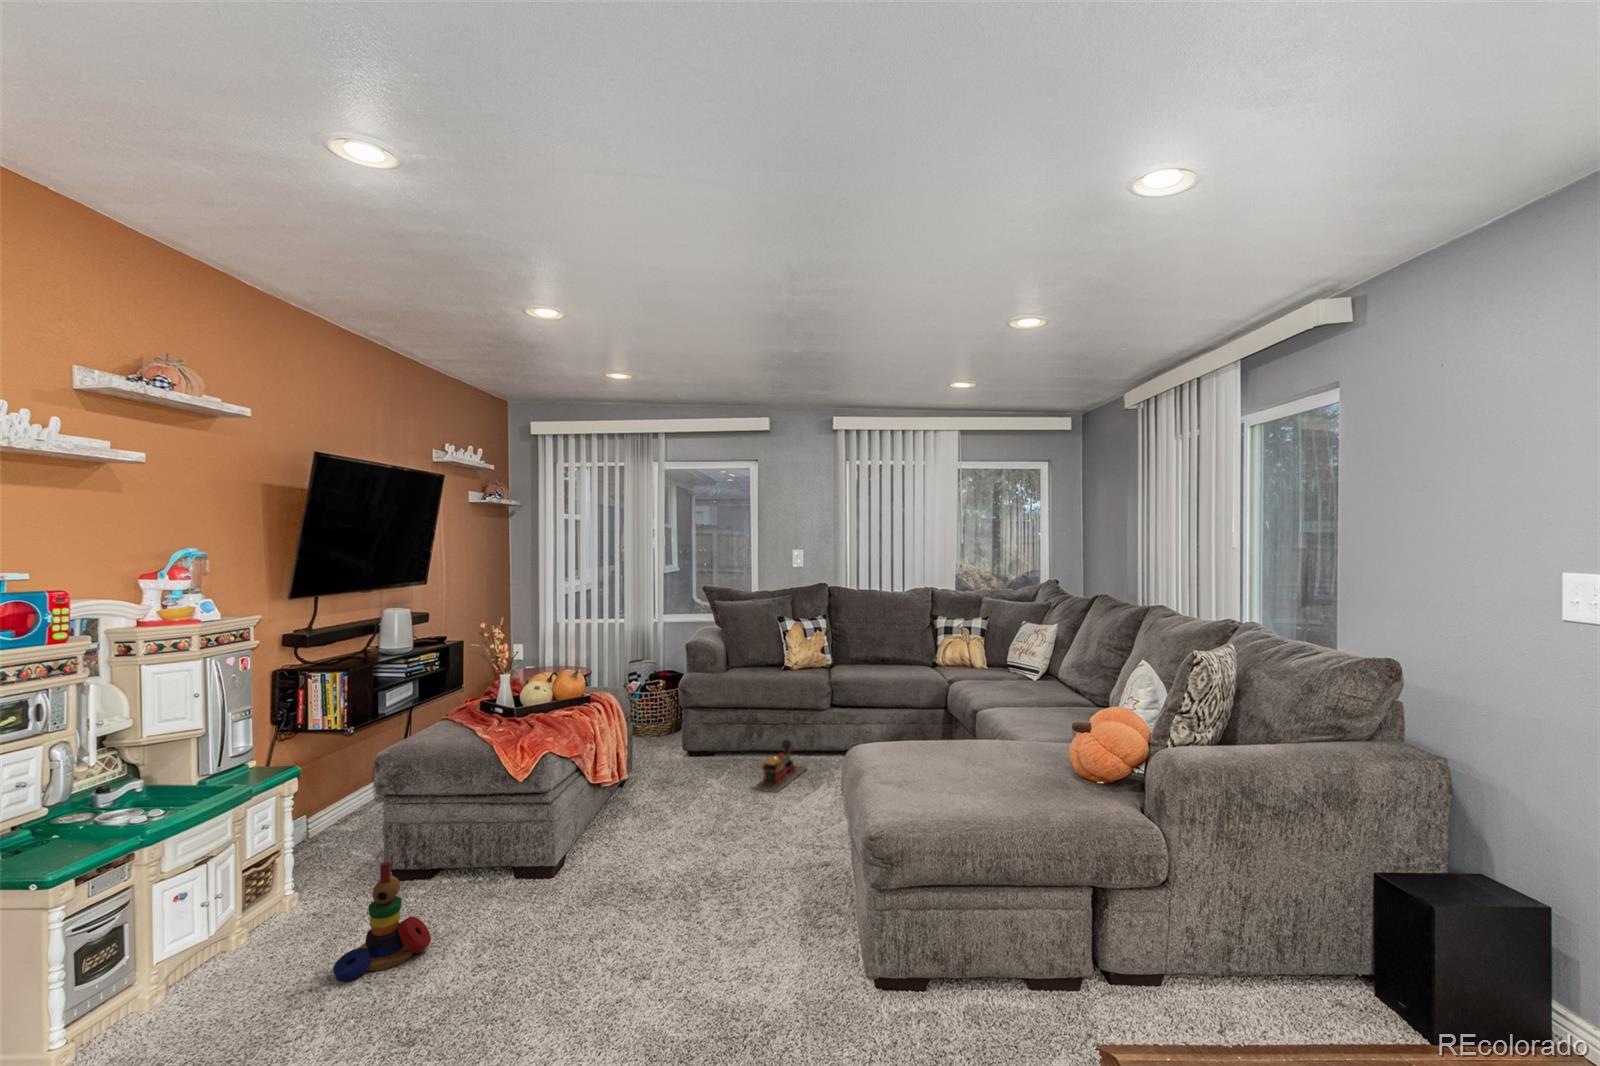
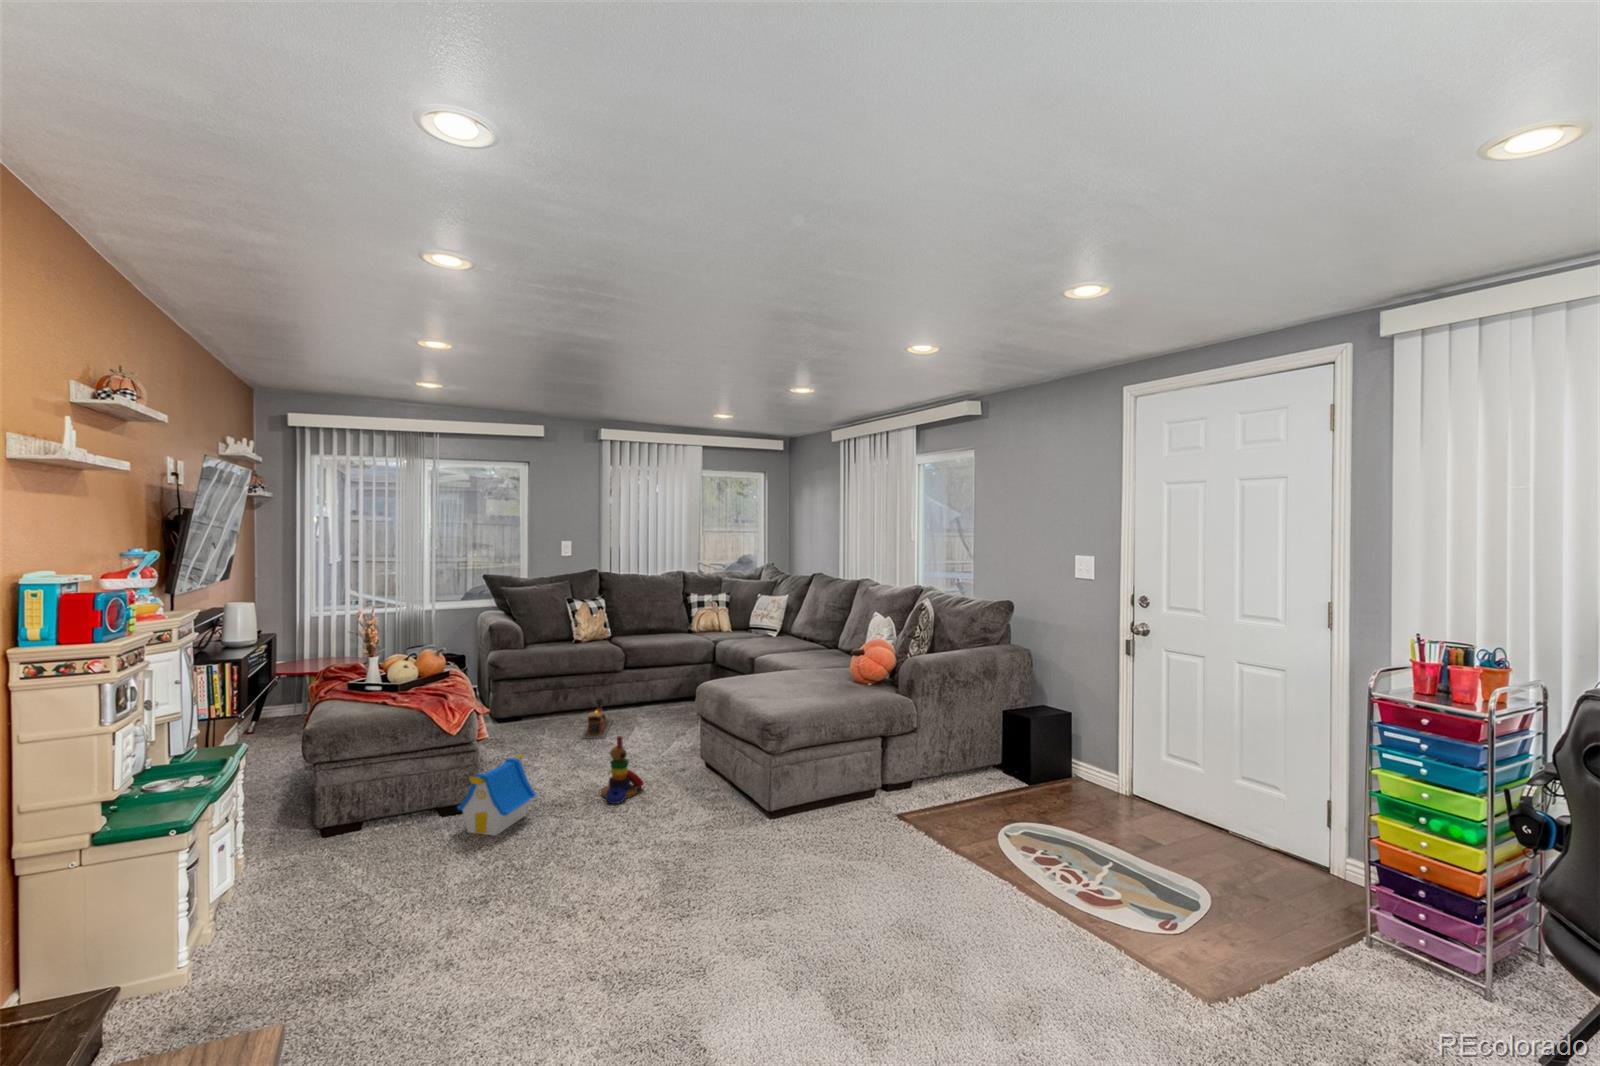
toy house: none [505,816,600,922] -> present [457,755,536,835]
stacking toy: present [333,862,431,981] -> present [601,736,643,804]

